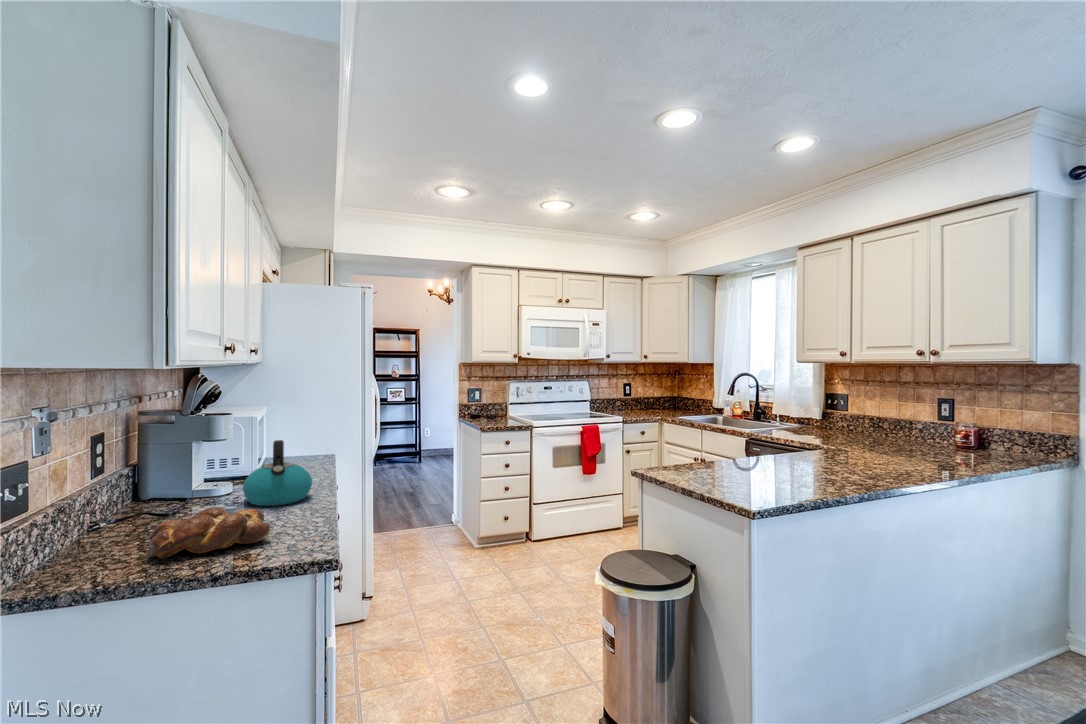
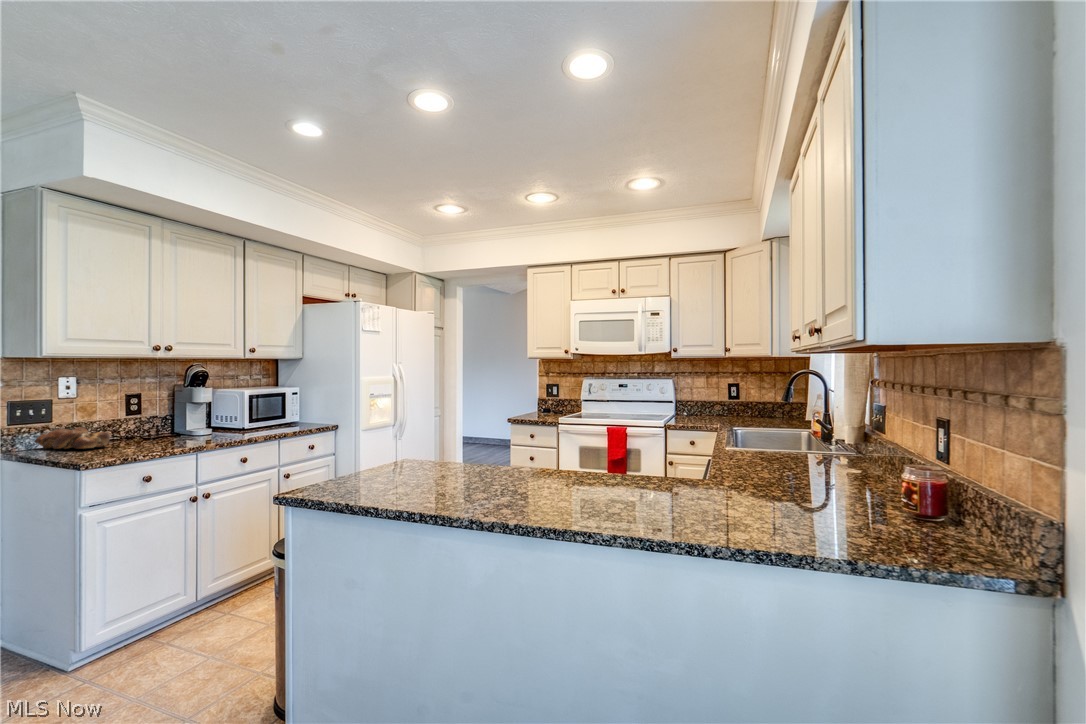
kettle: present [243,440,312,506] -> none [165,399,215,440]

